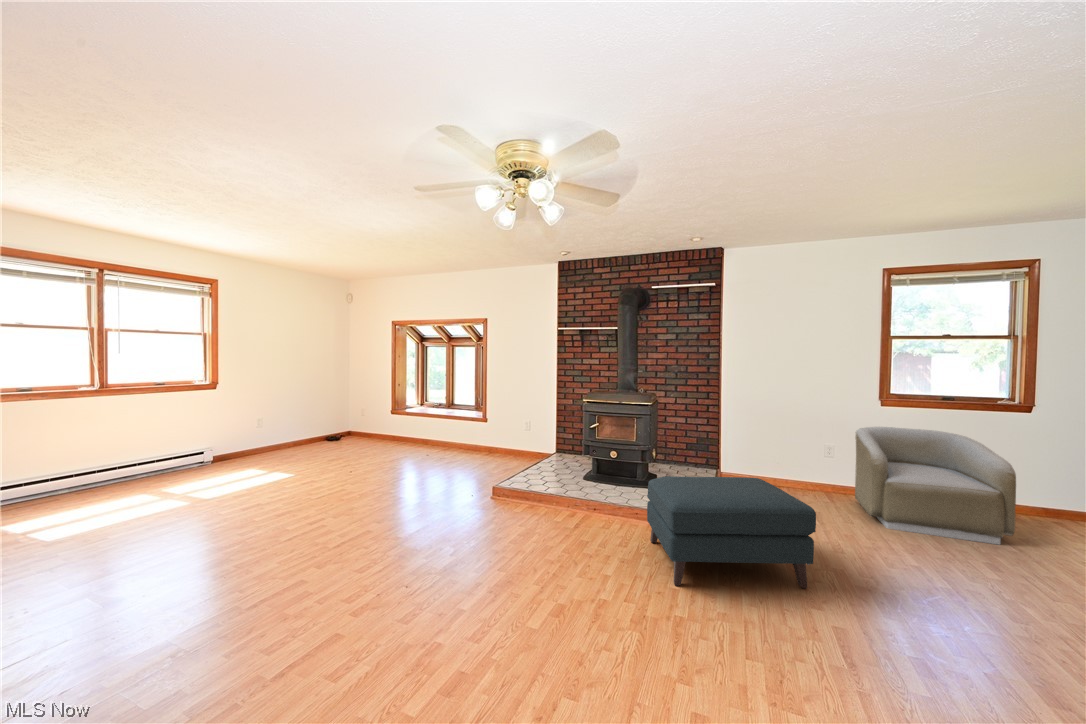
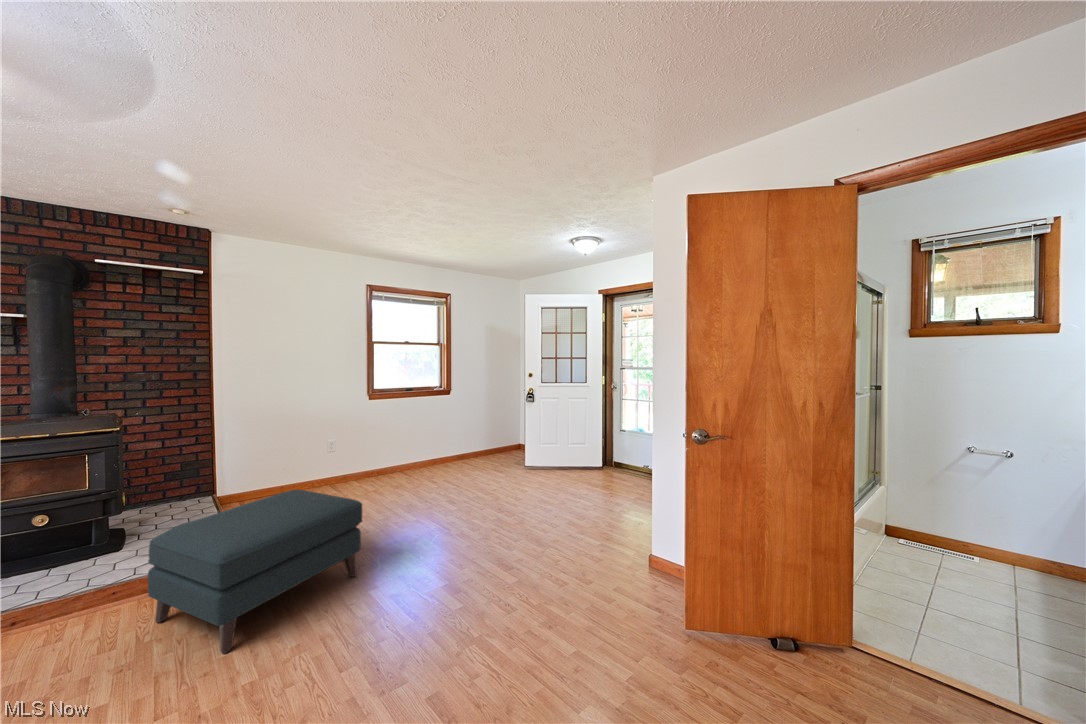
armchair: present [855,427,1016,545] -> none [354,413,451,498]

